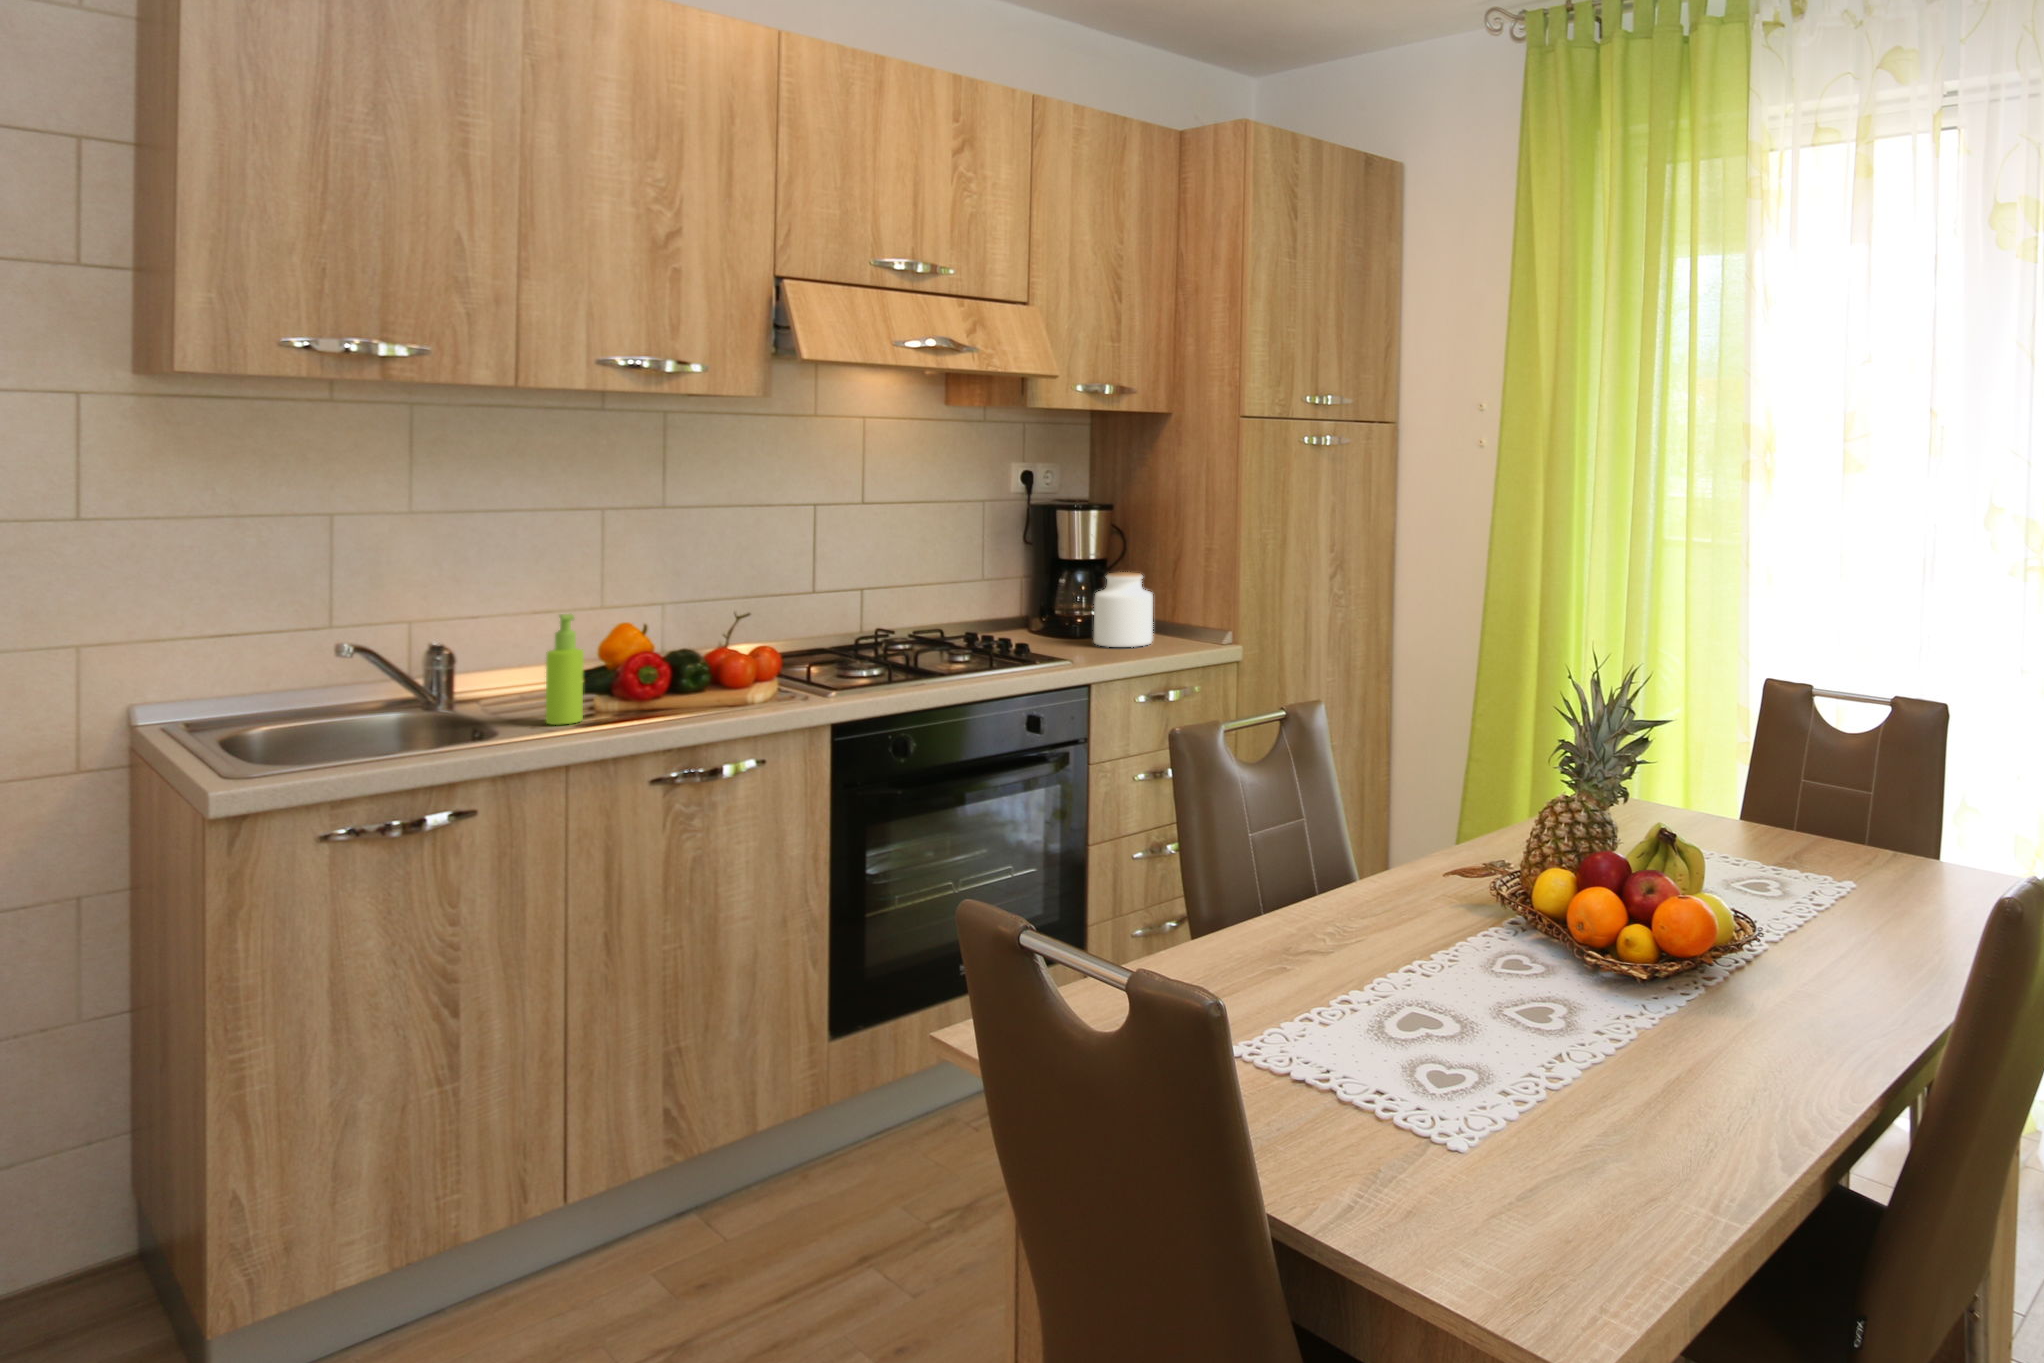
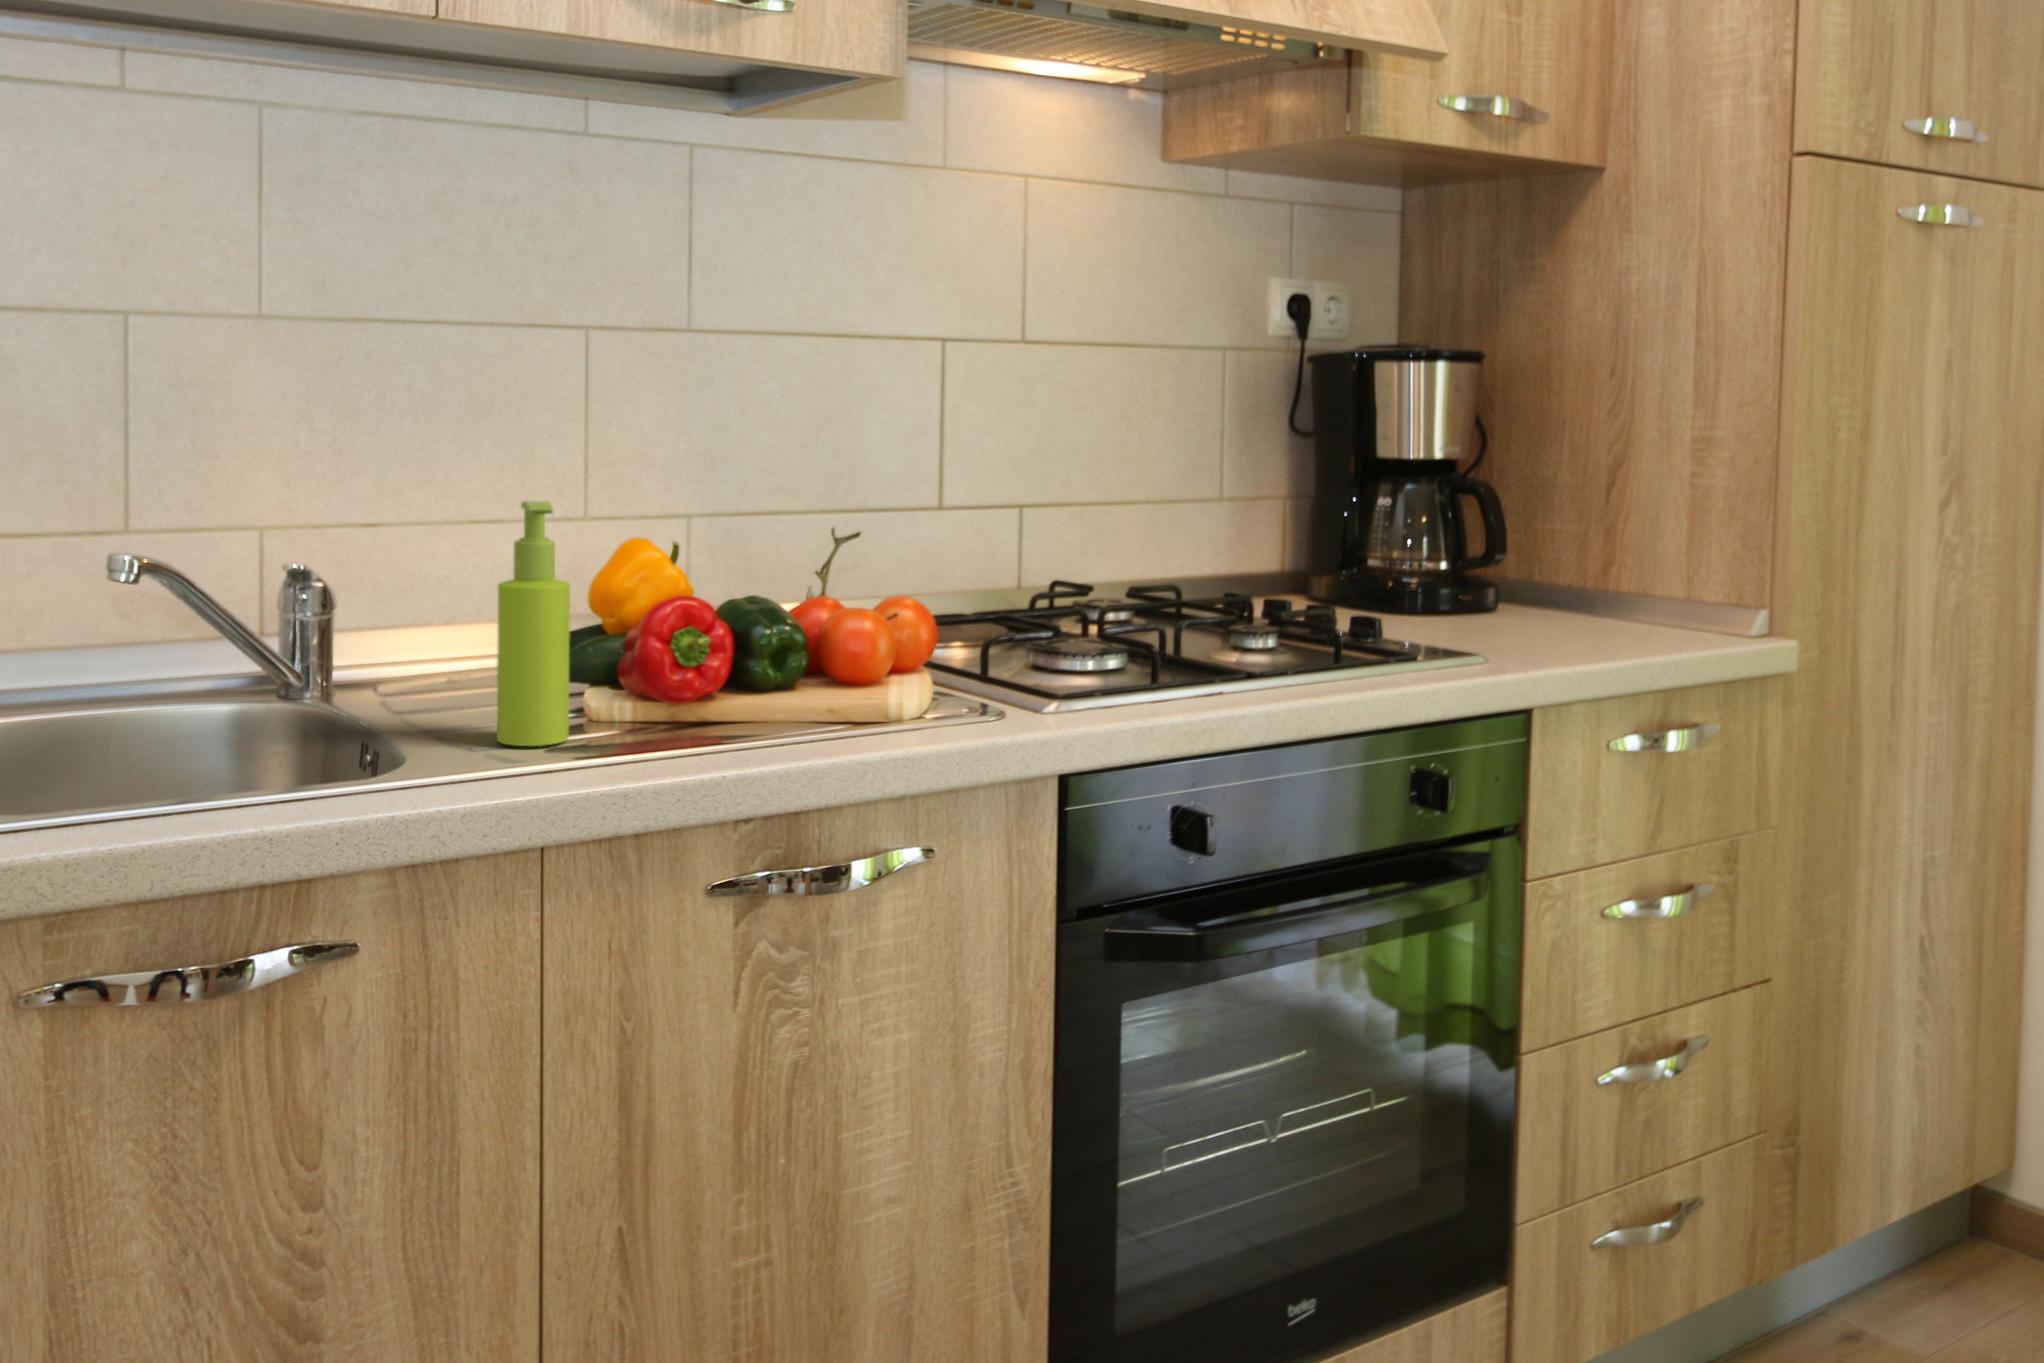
jar: present [1094,572,1153,647] -> none [1486,479,1618,634]

